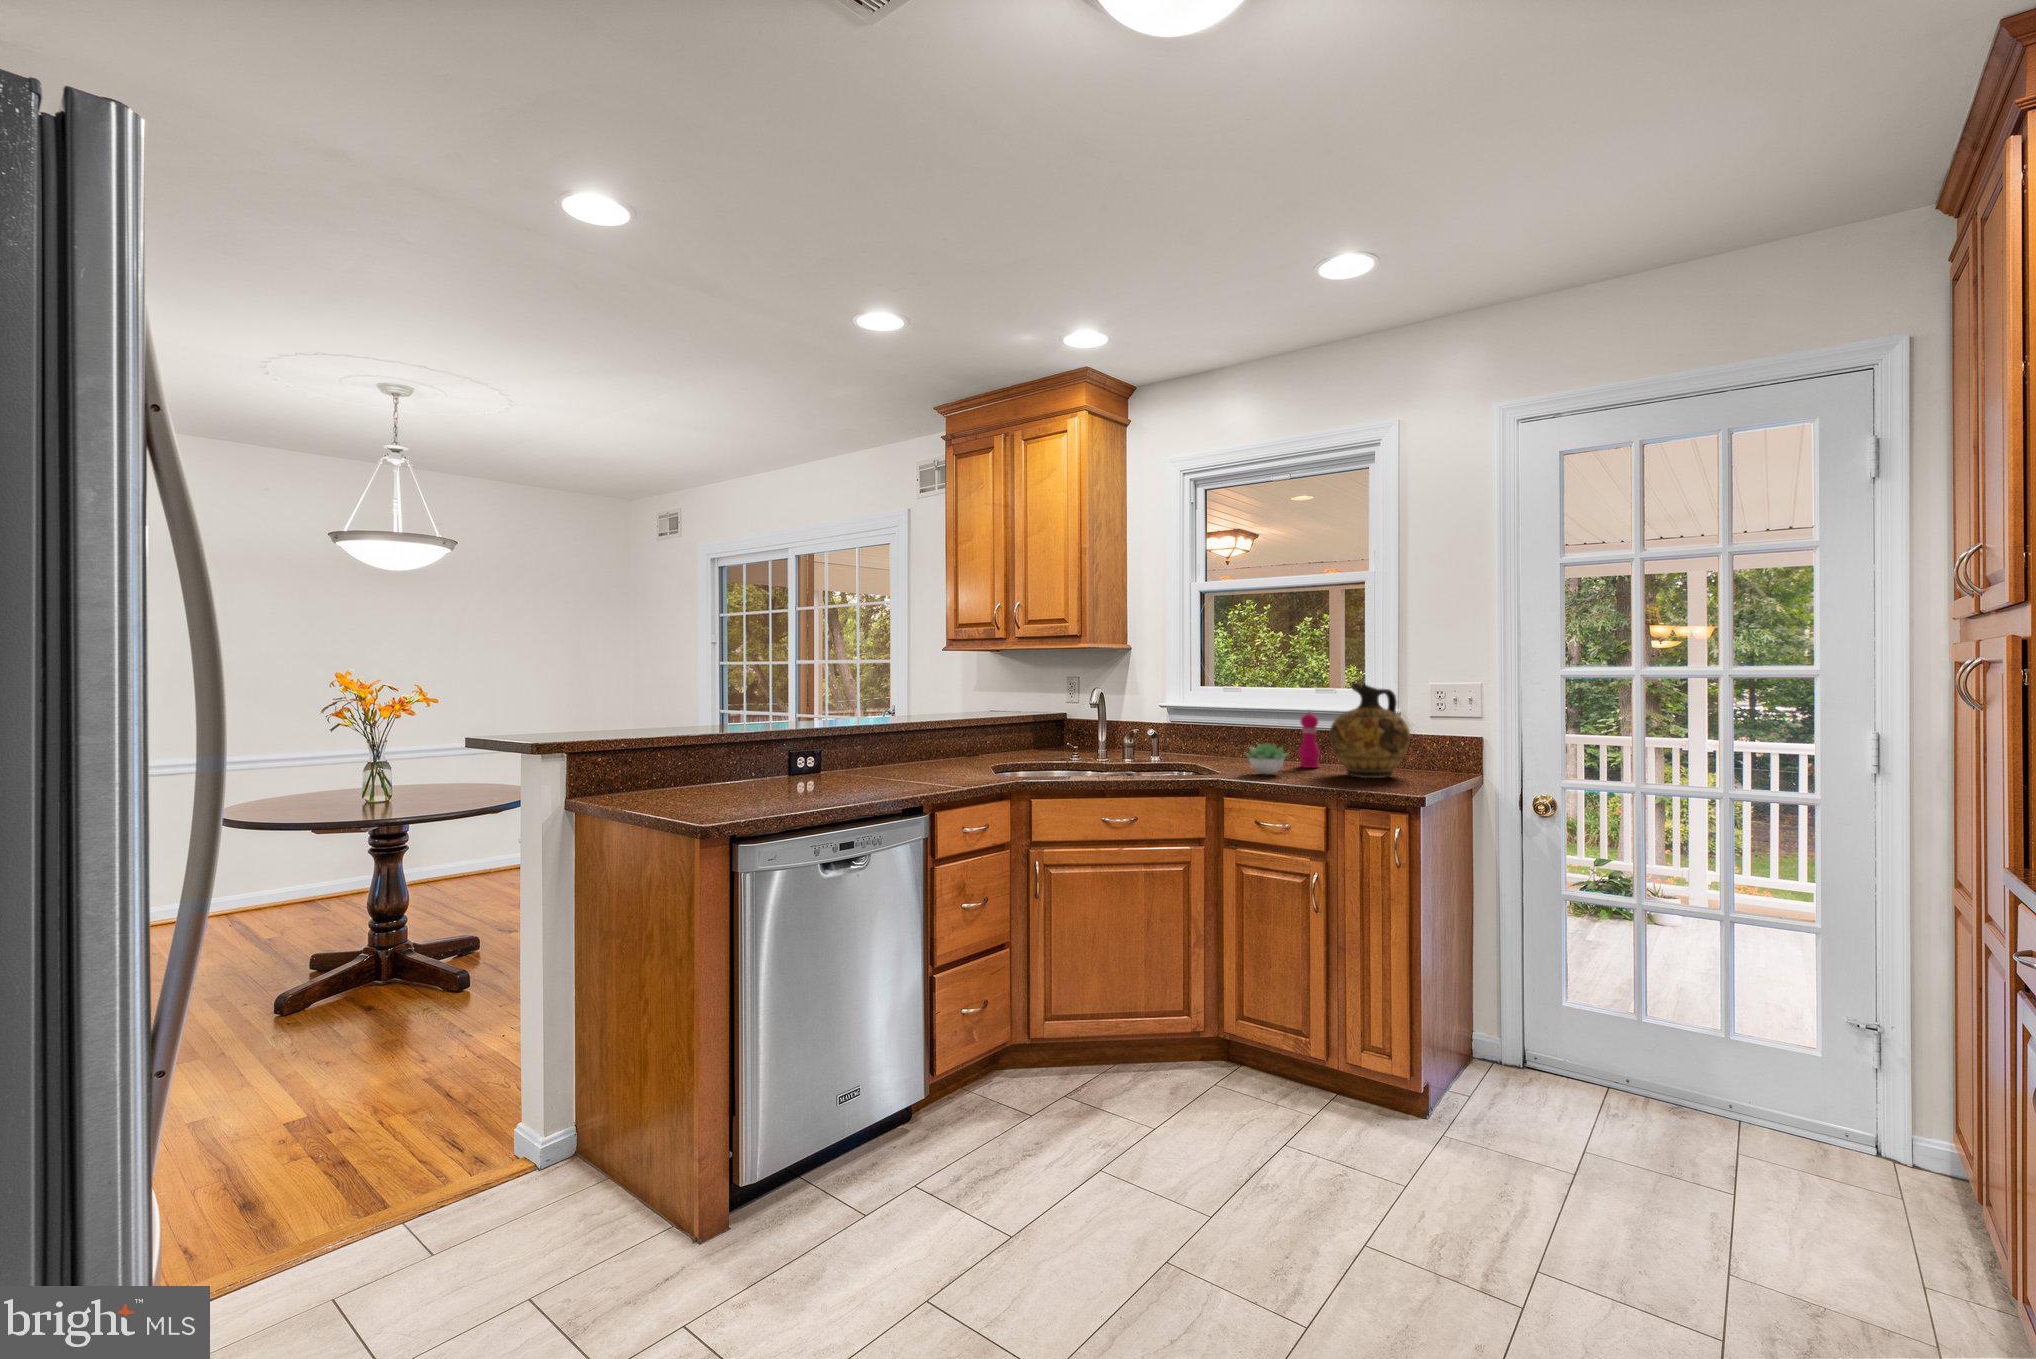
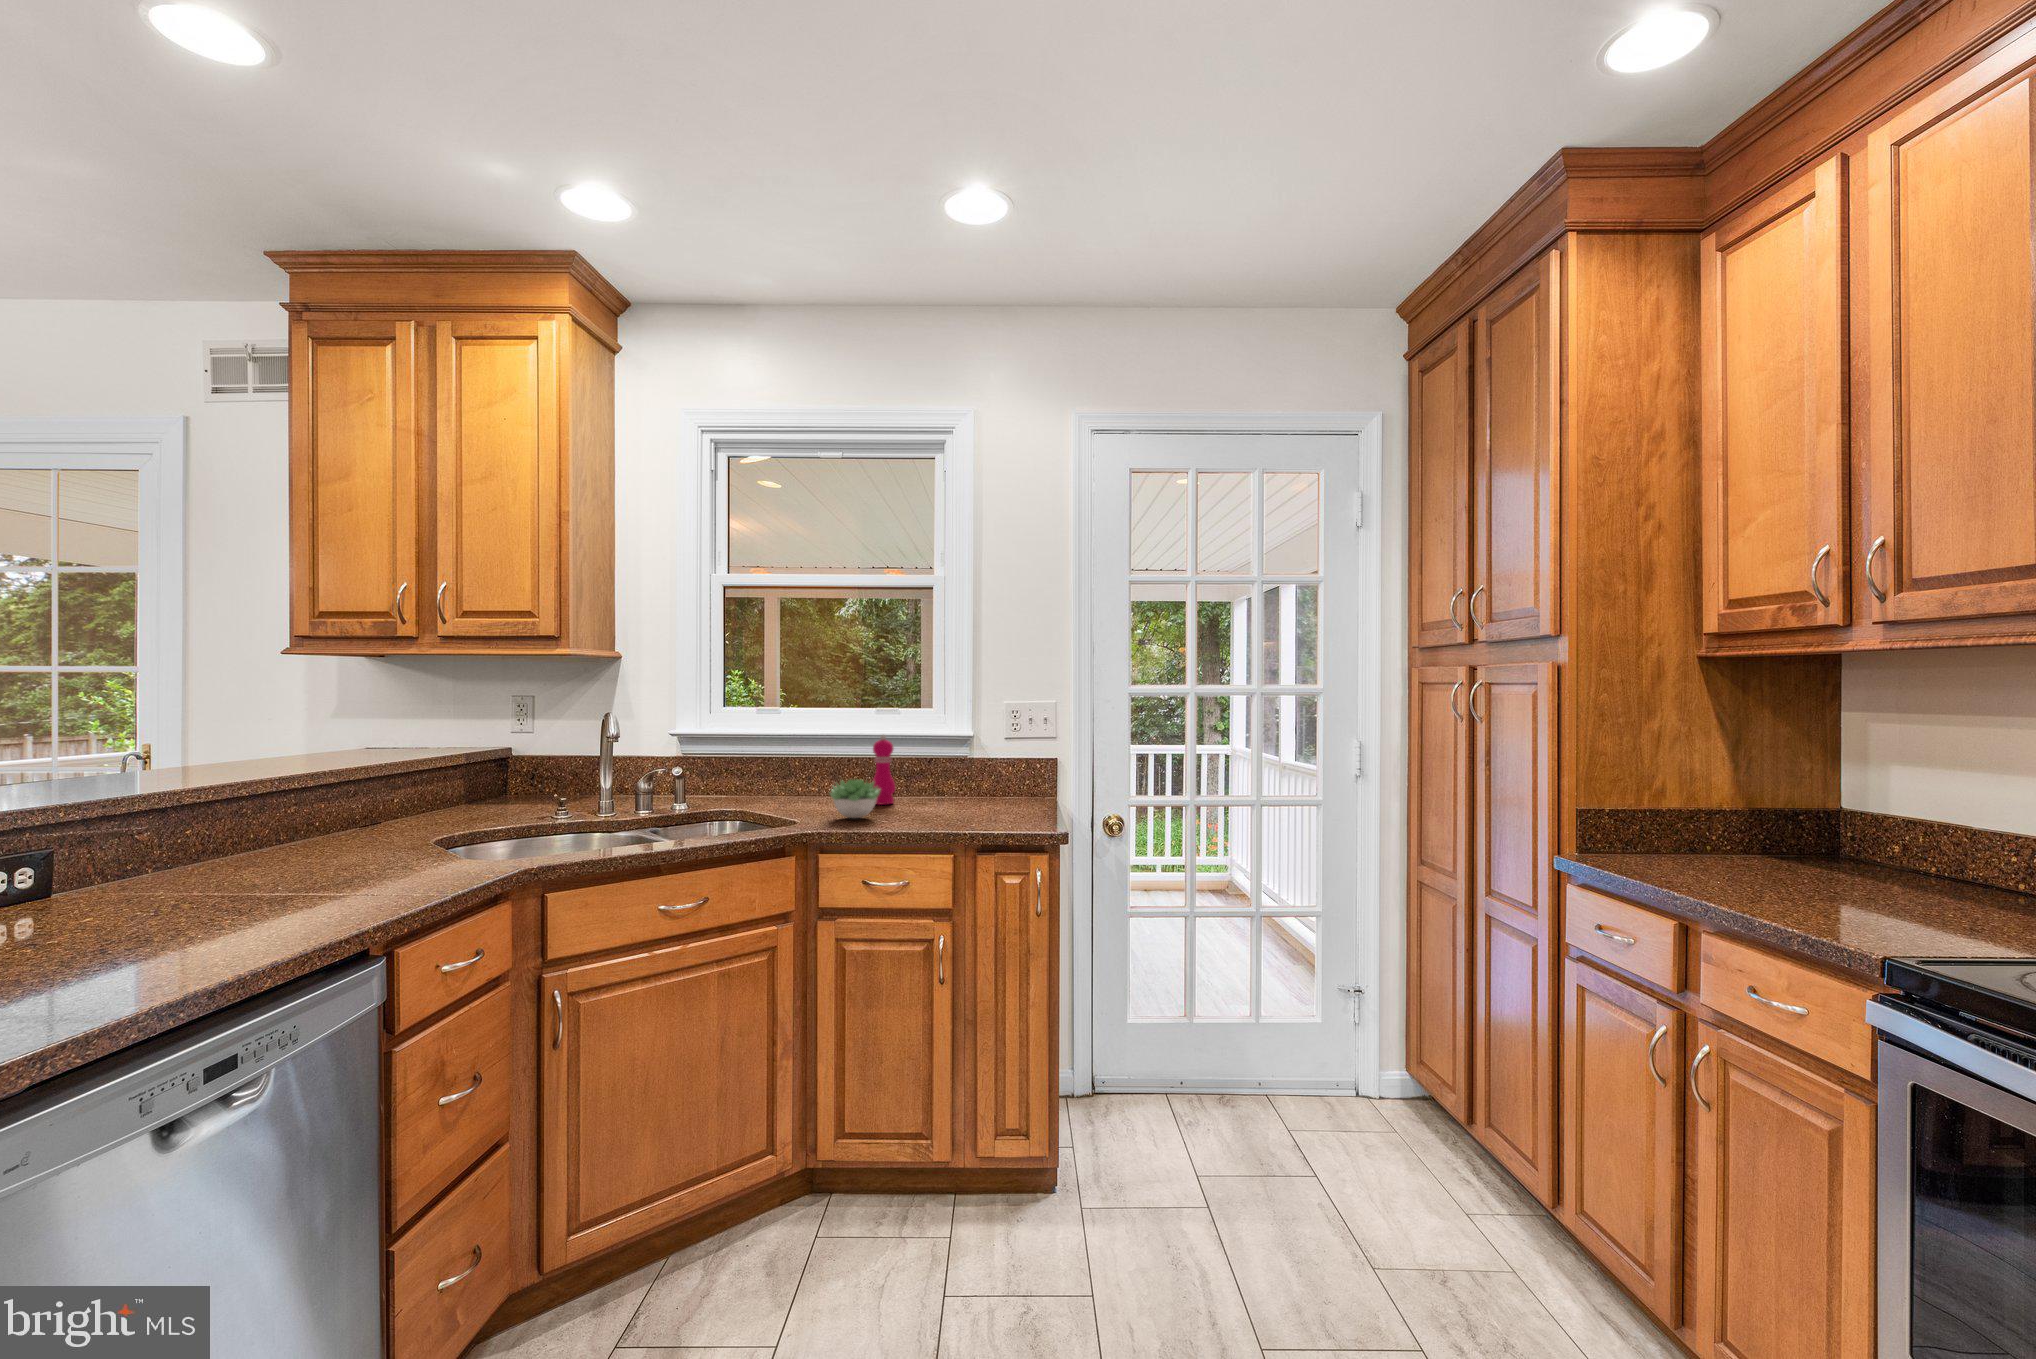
ceramic jug: present [1330,684,1410,778] -> none [922,703,1008,812]

